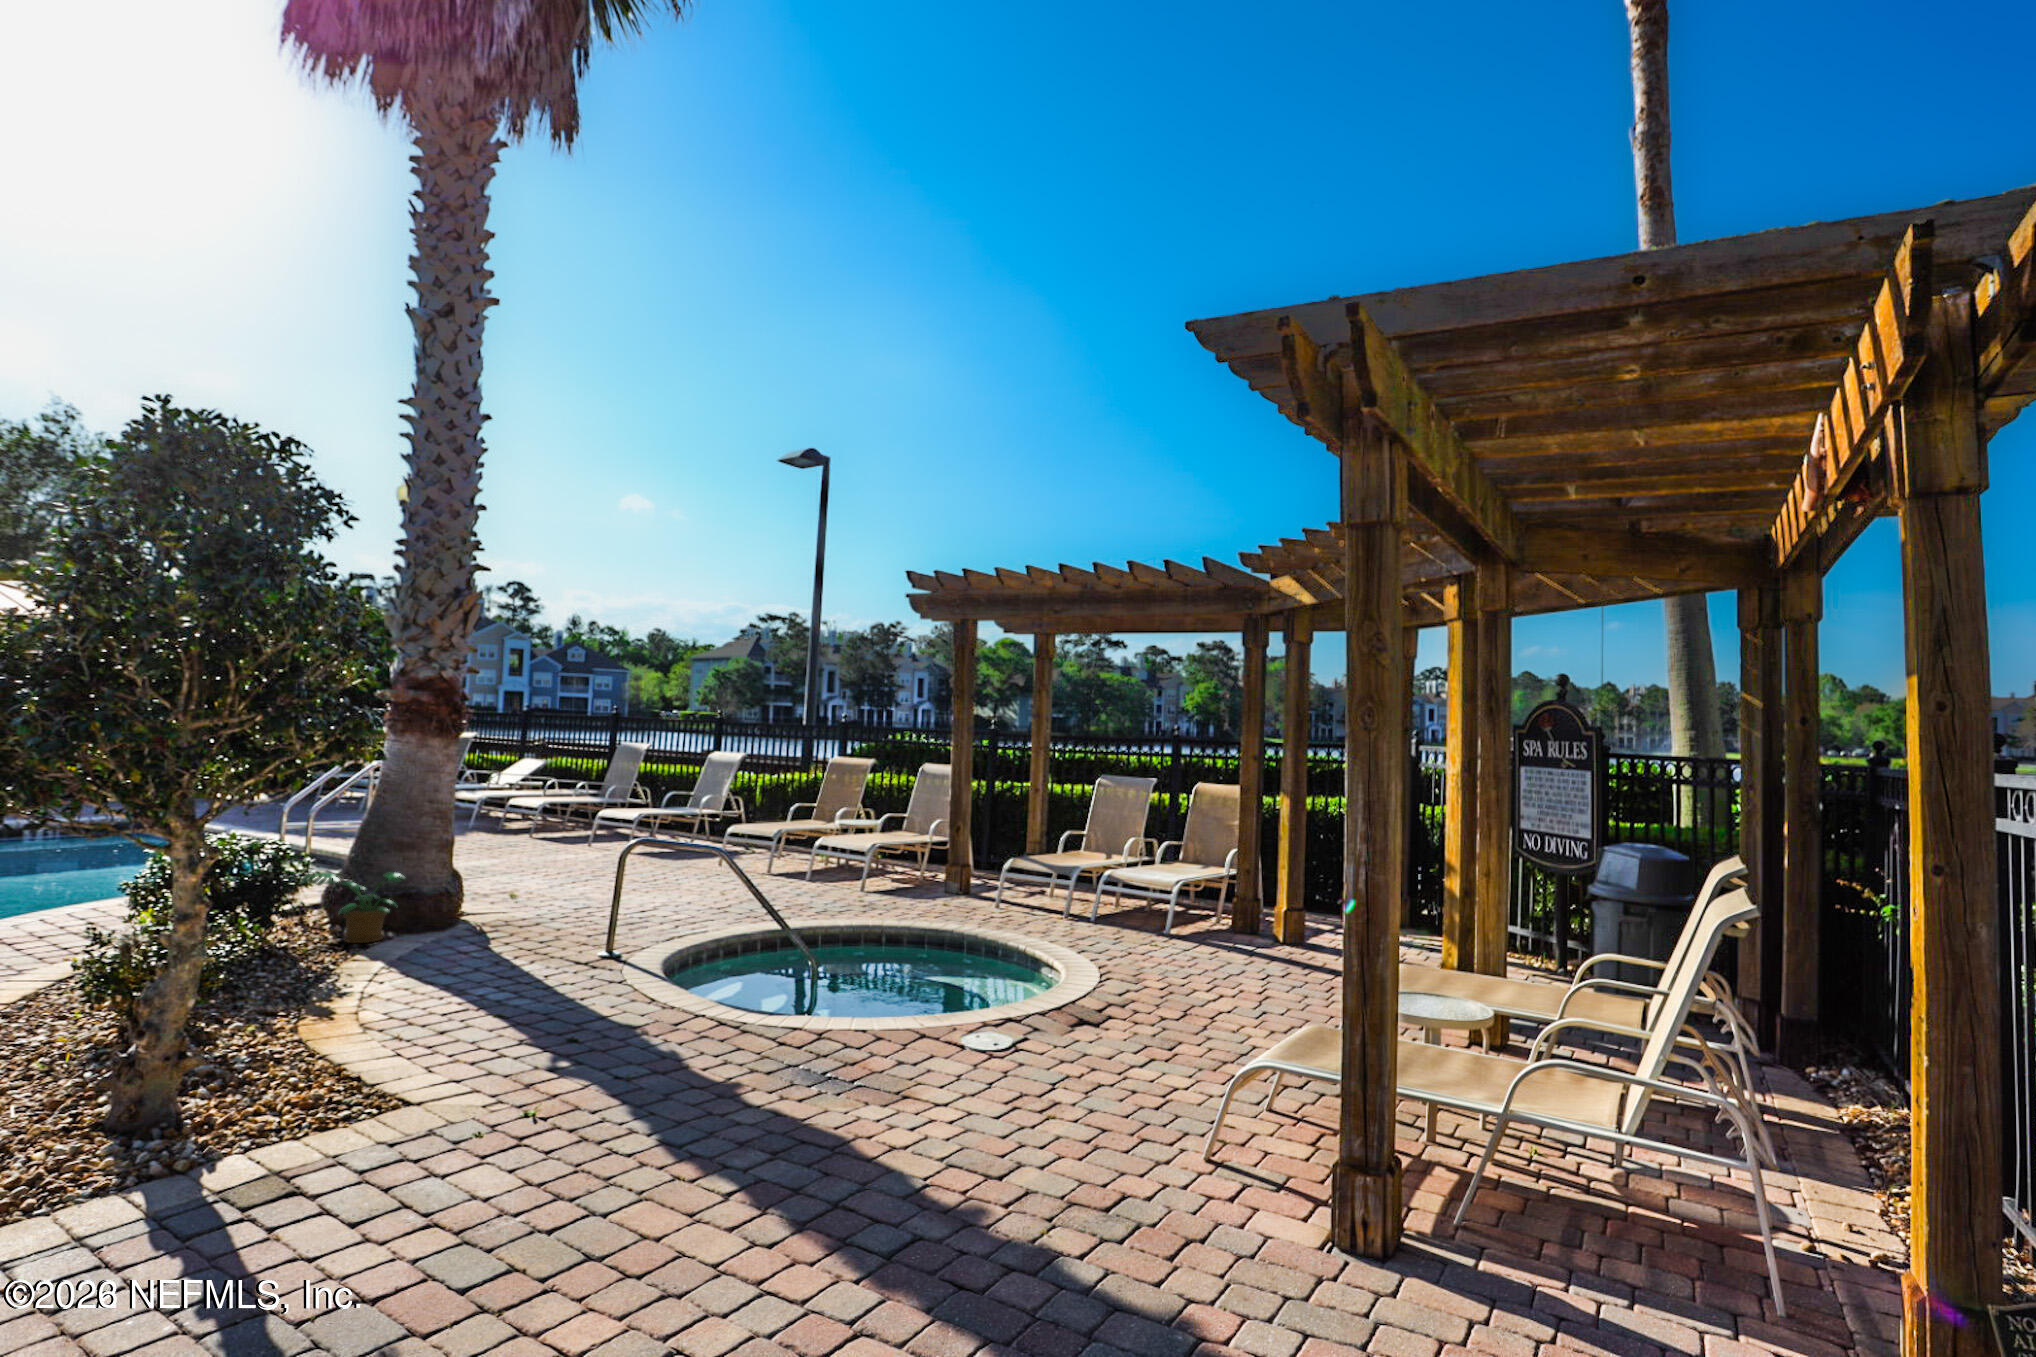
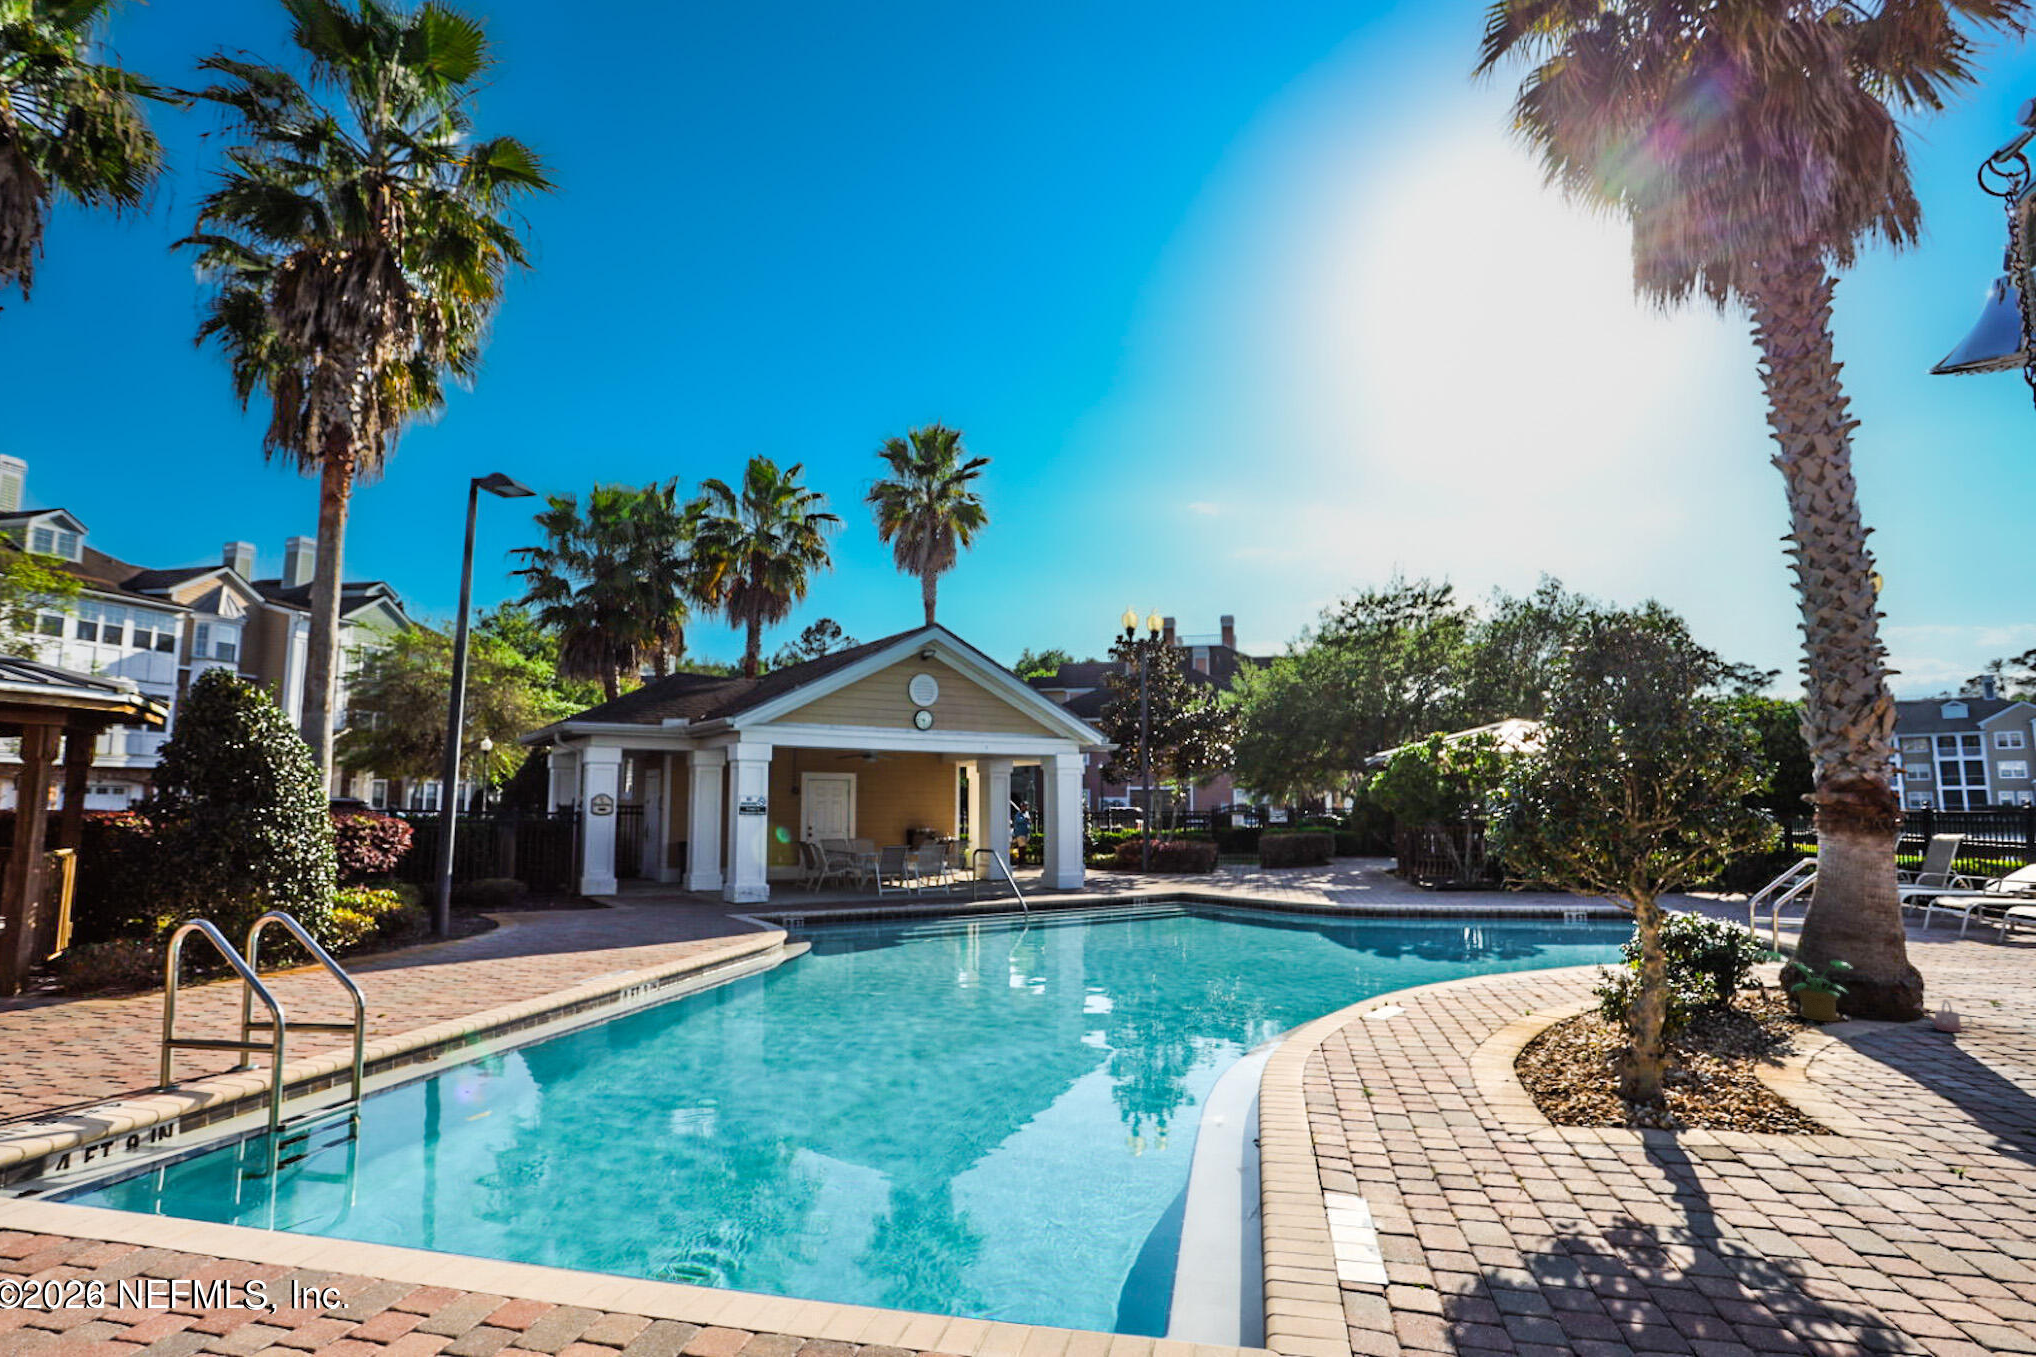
watering can: none [454,898,503,928] -> present [1915,1001,1972,1032]

